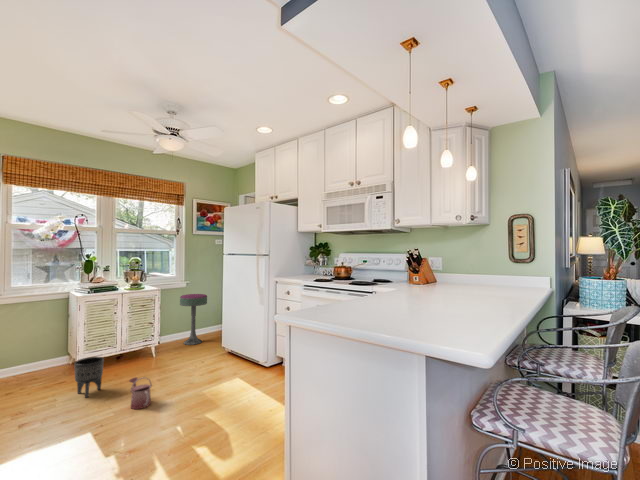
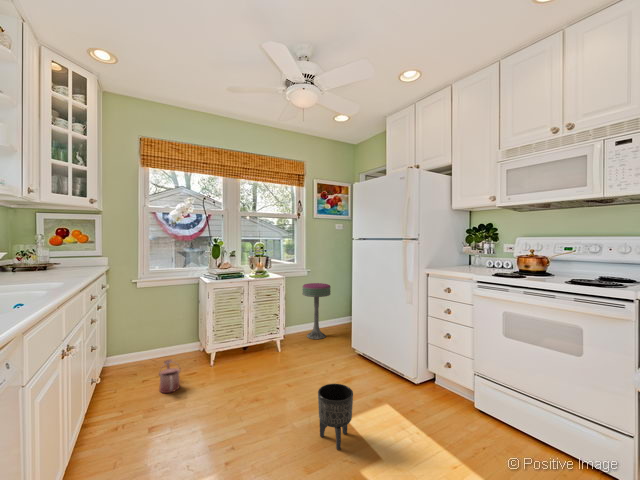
planter: present [74,357,104,397] -> present [318,384,353,450]
watering can: present [129,377,152,409] -> present [159,360,180,393]

